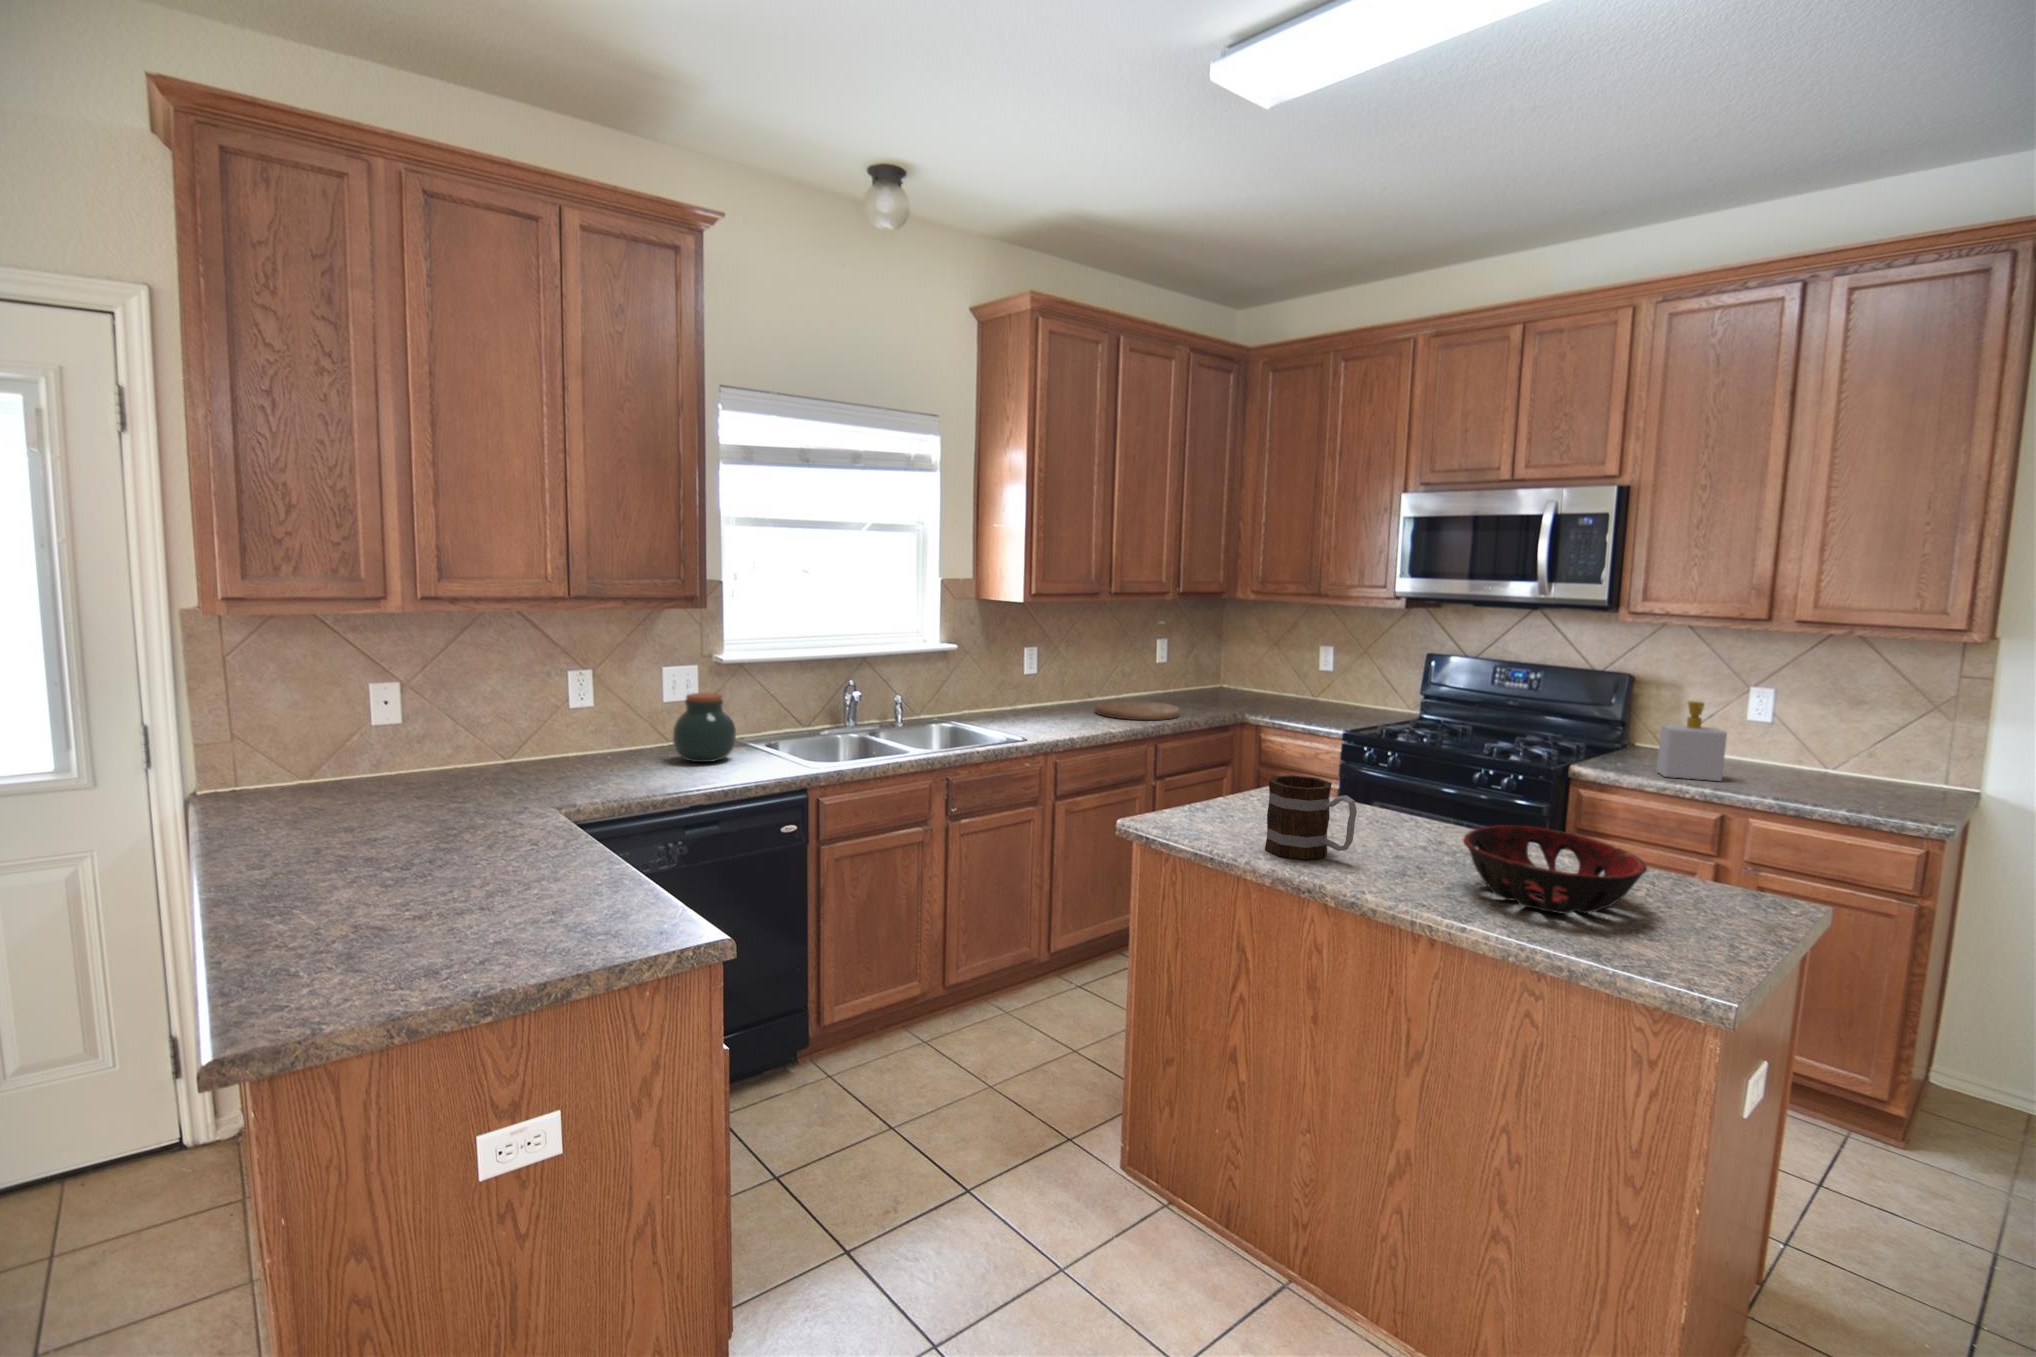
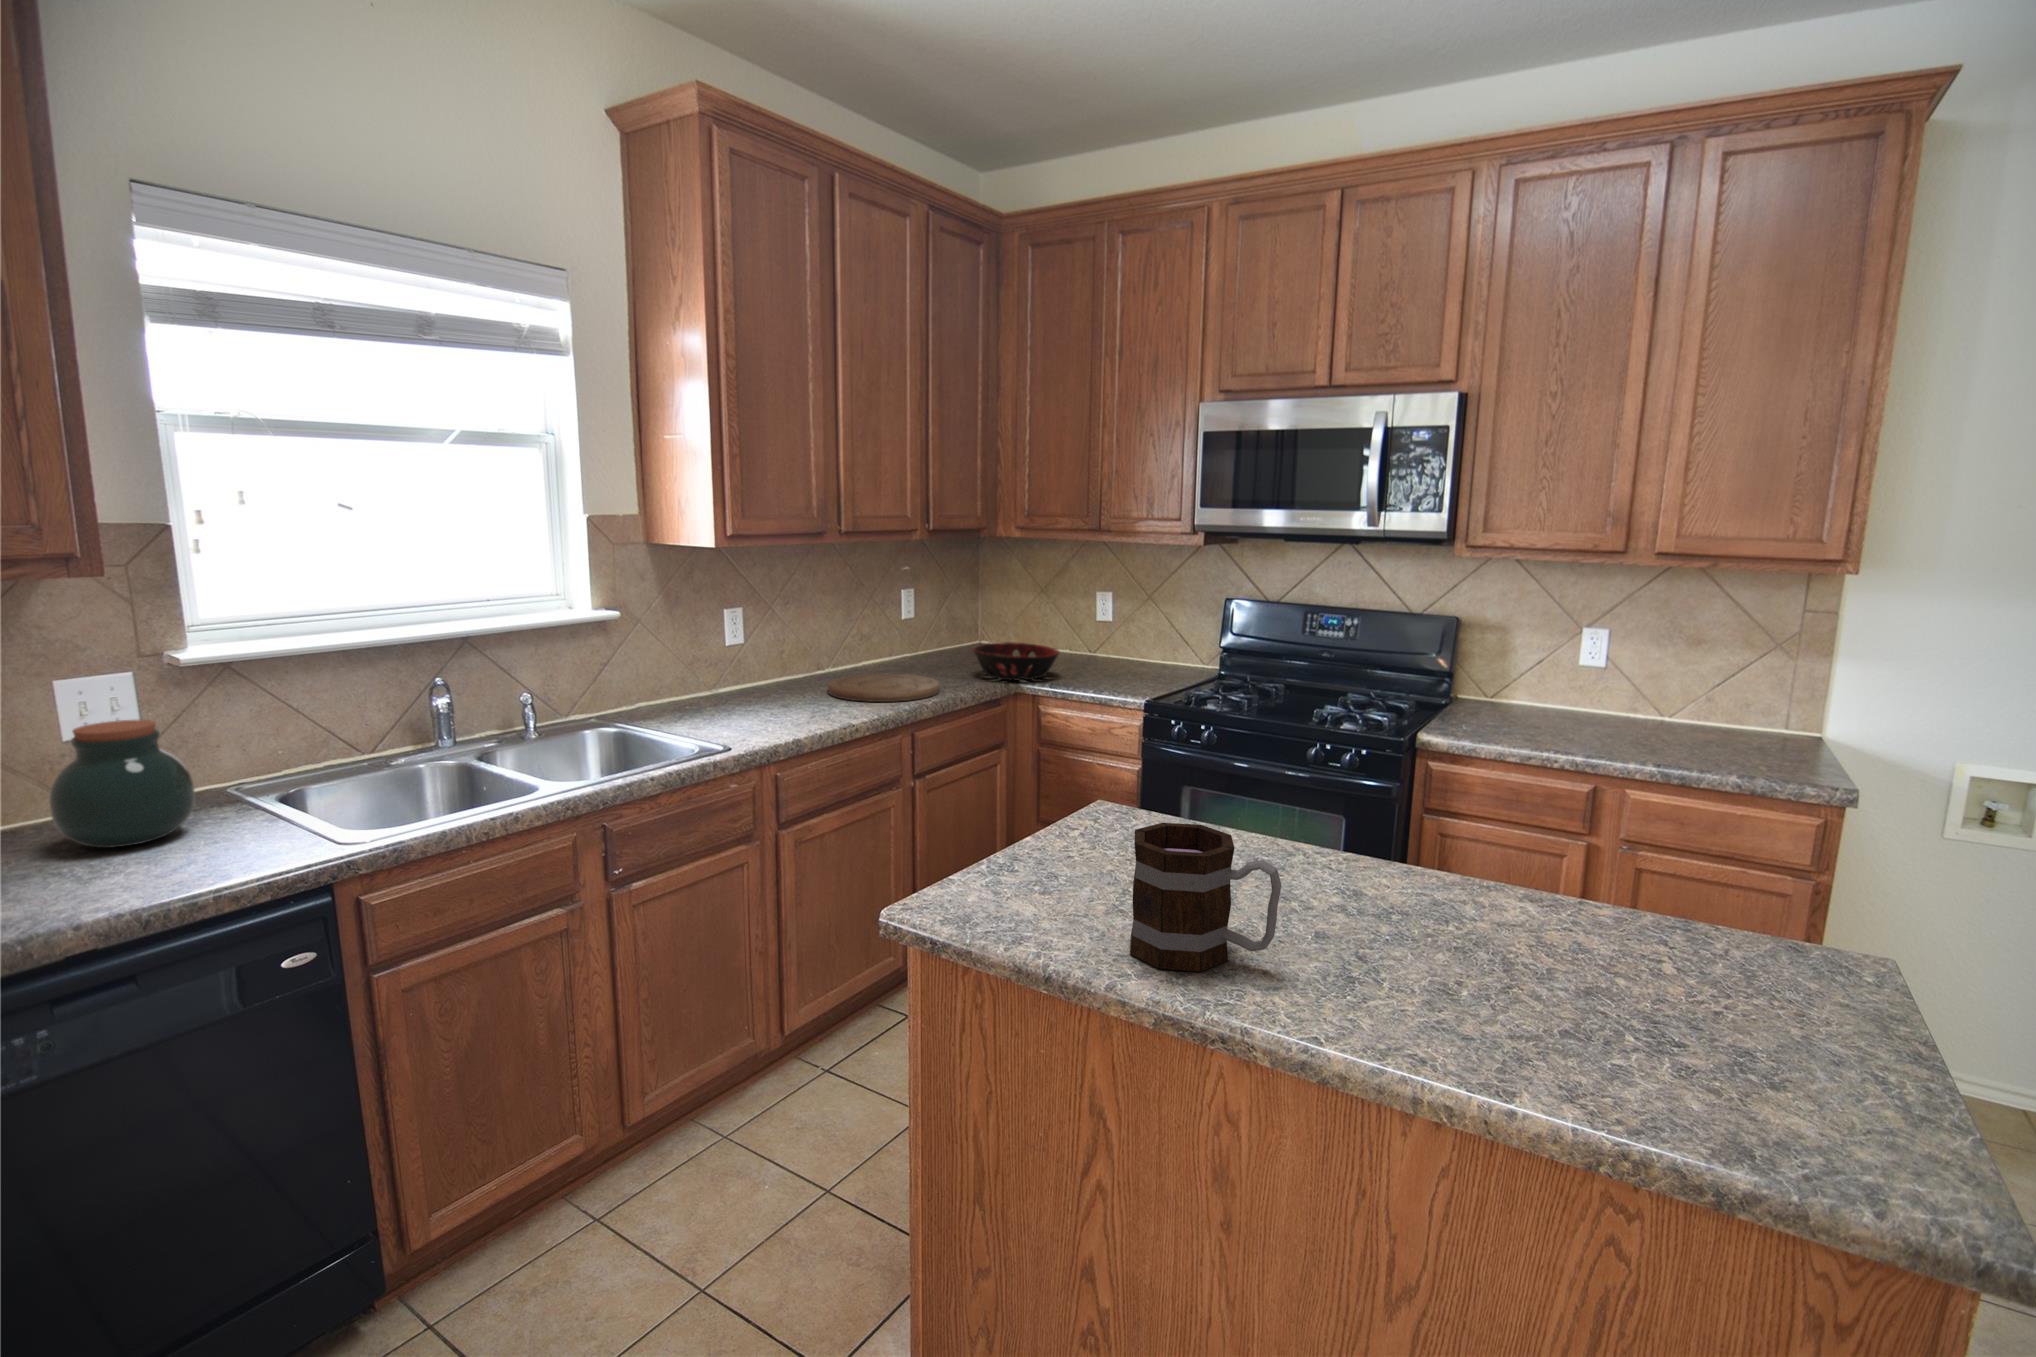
soap bottle: present [1657,701,1727,781] -> none [1510,650,1590,744]
decorative bowl: present [1463,826,1647,914] -> present [973,642,1059,680]

